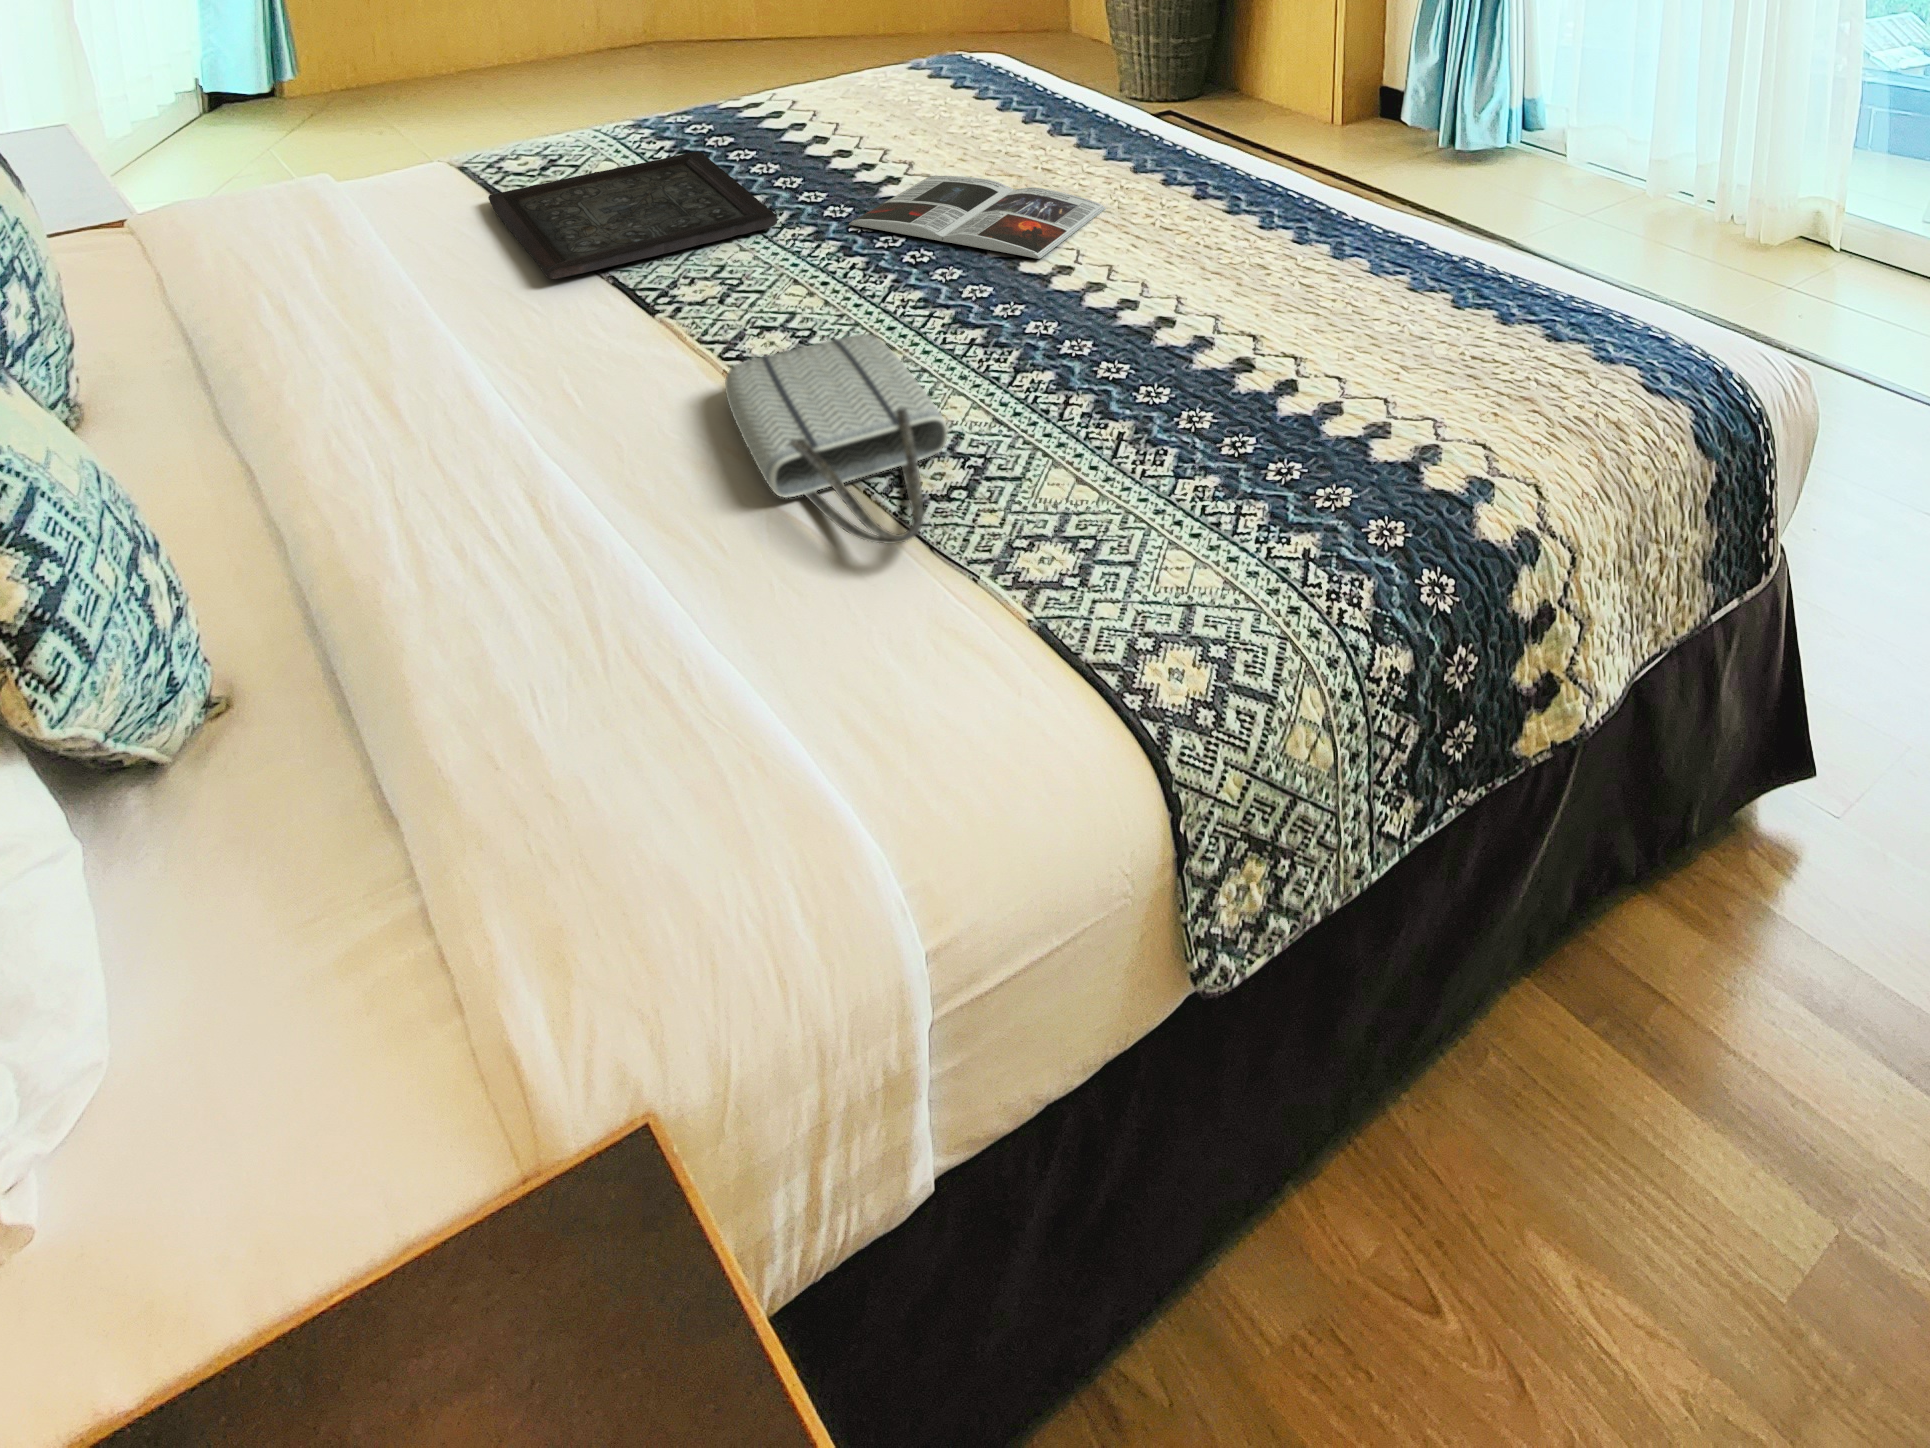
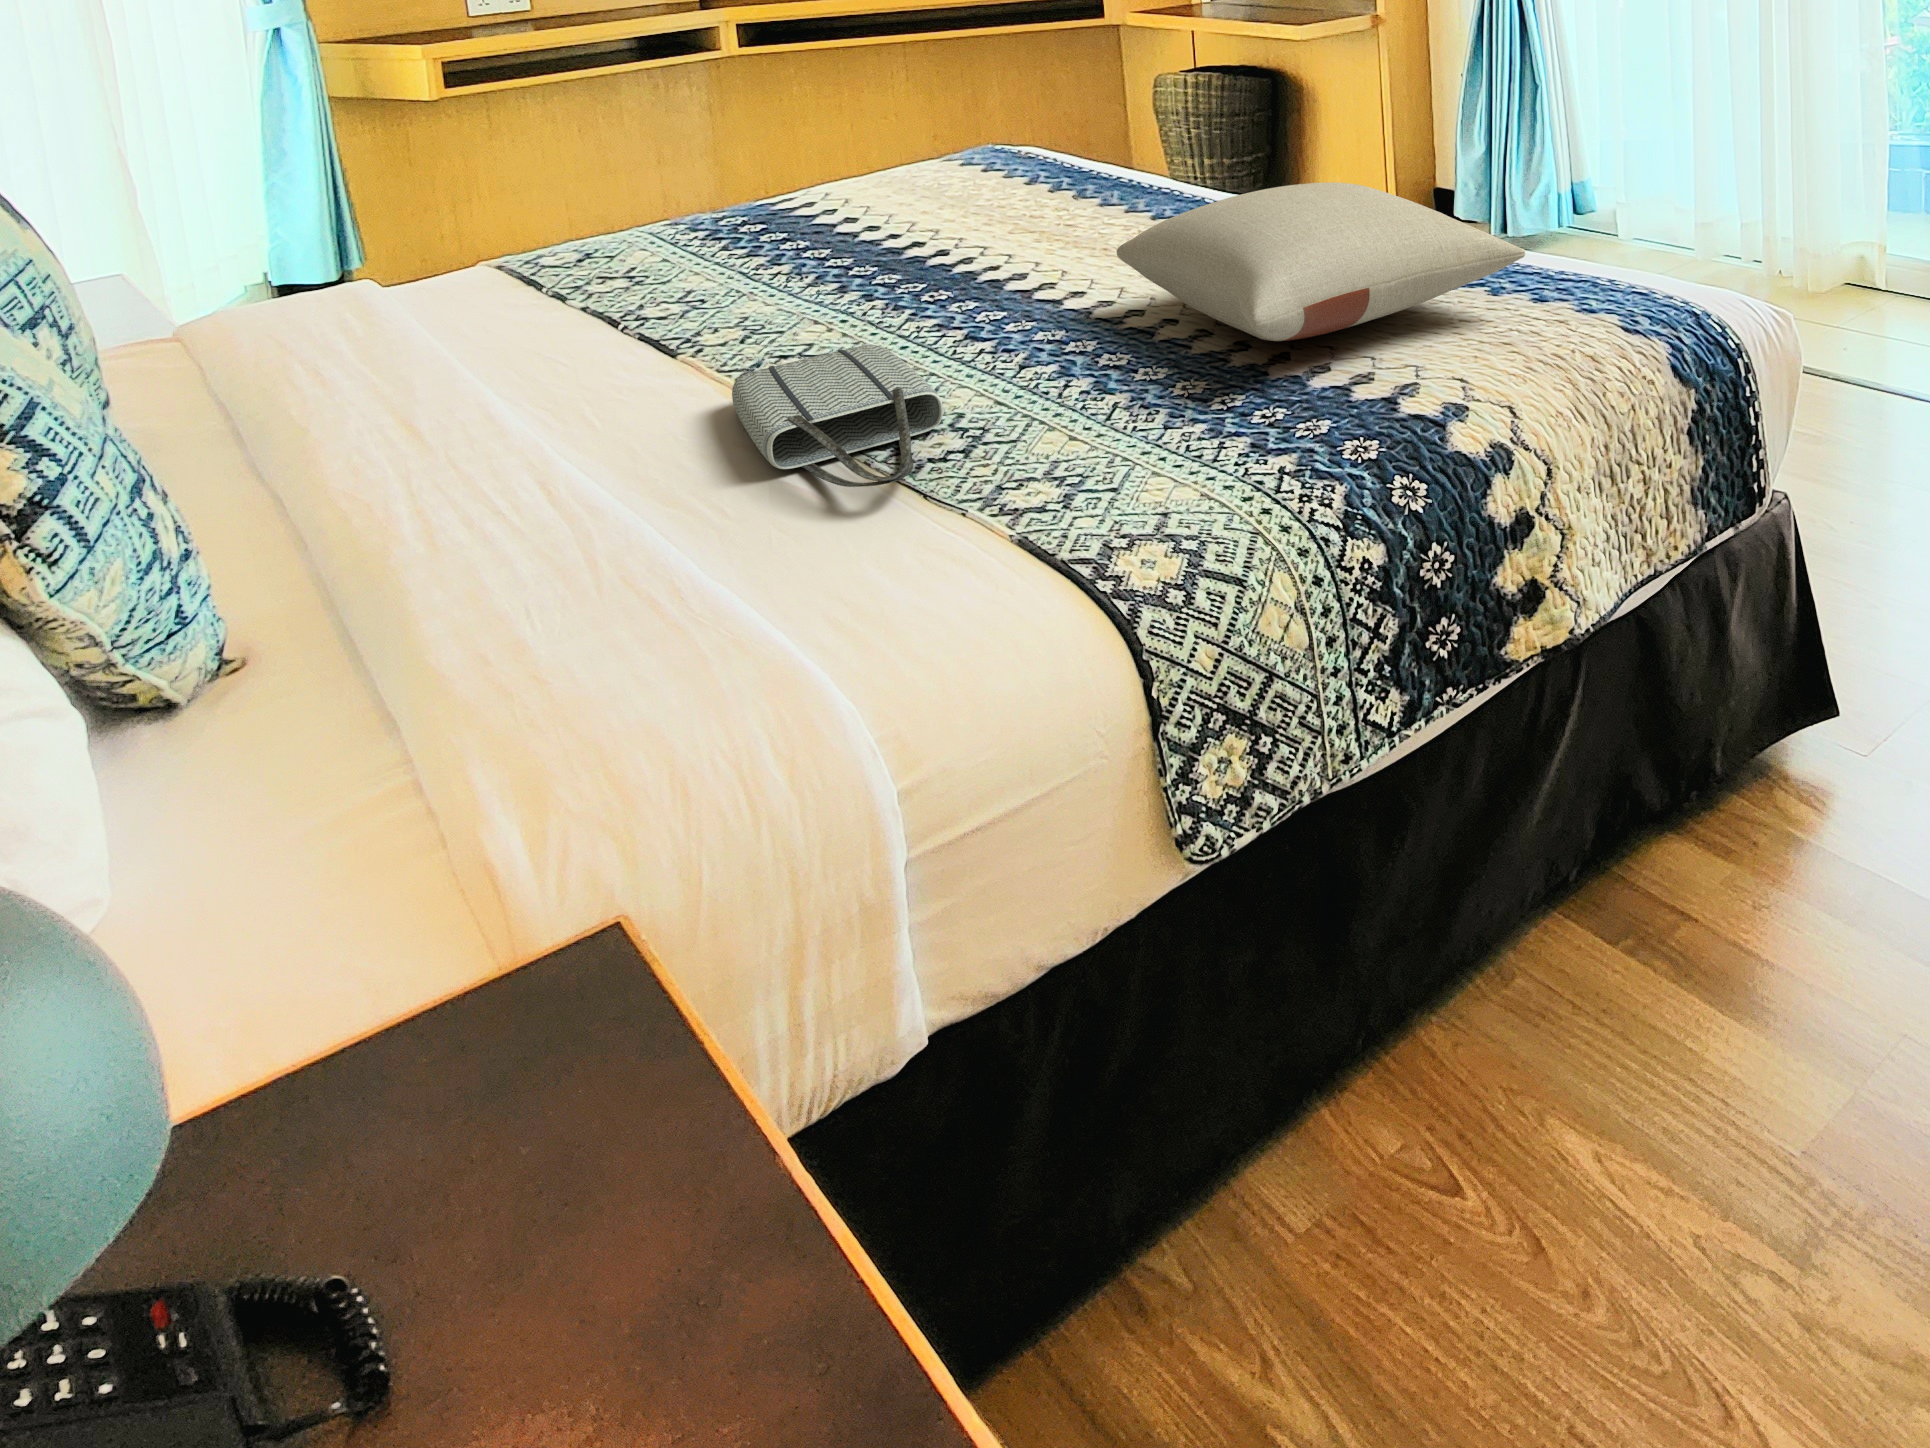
tray: present [488,151,777,279] -> none [518,239,797,338]
magazine: present [849,176,1106,259] -> none [868,235,1120,288]
pillow: none [1117,186,1544,383] -> present [1116,182,1525,341]

